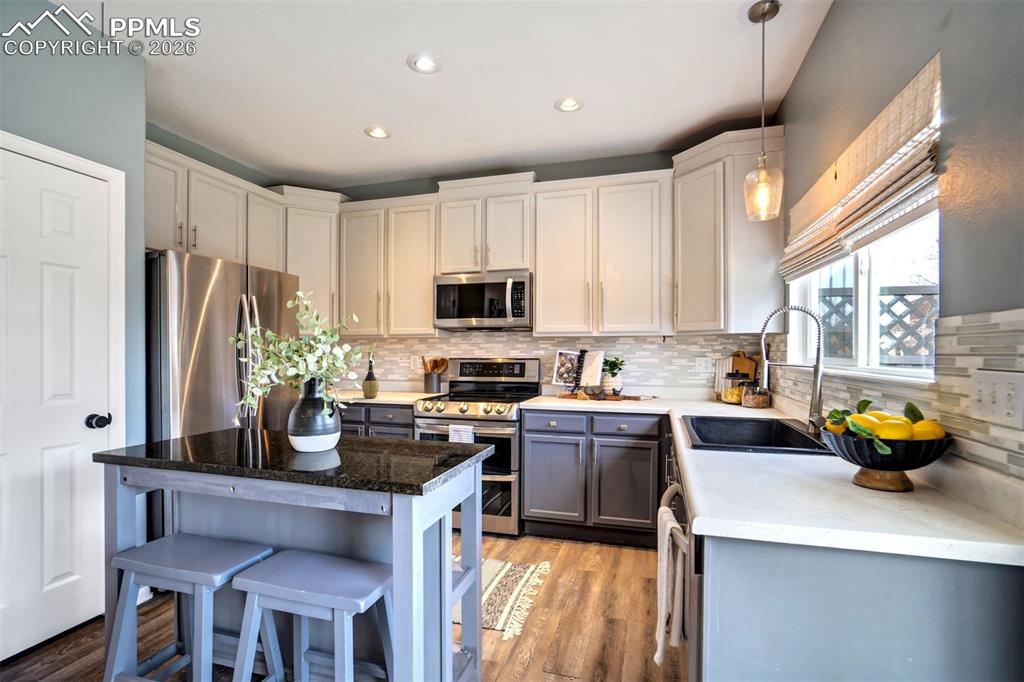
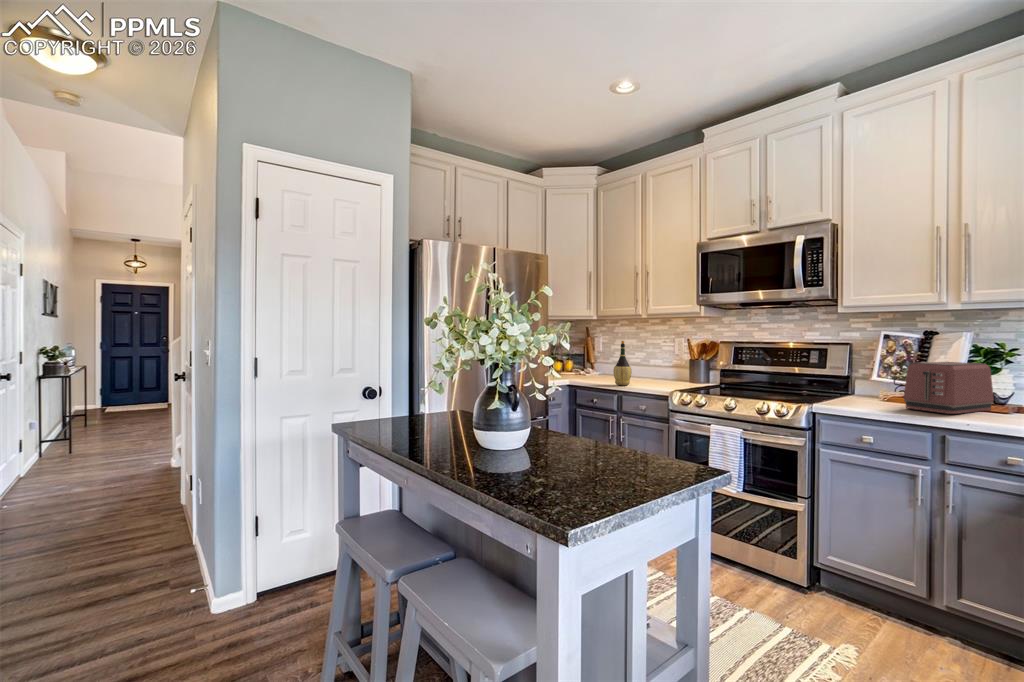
toaster: none [571,370,614,402] -> present [904,362,994,414]

